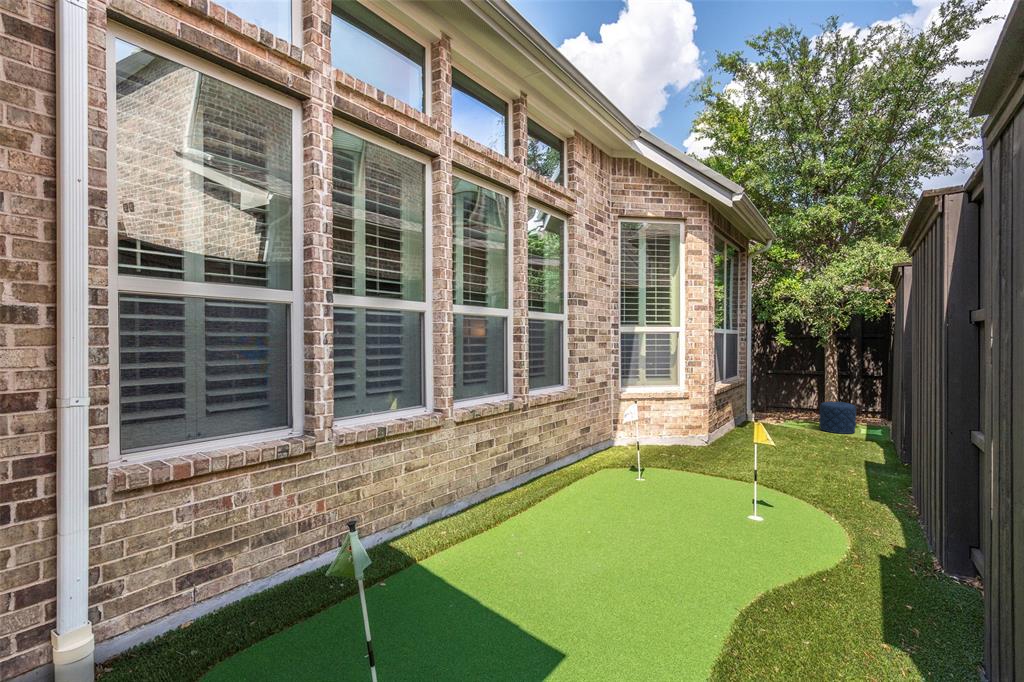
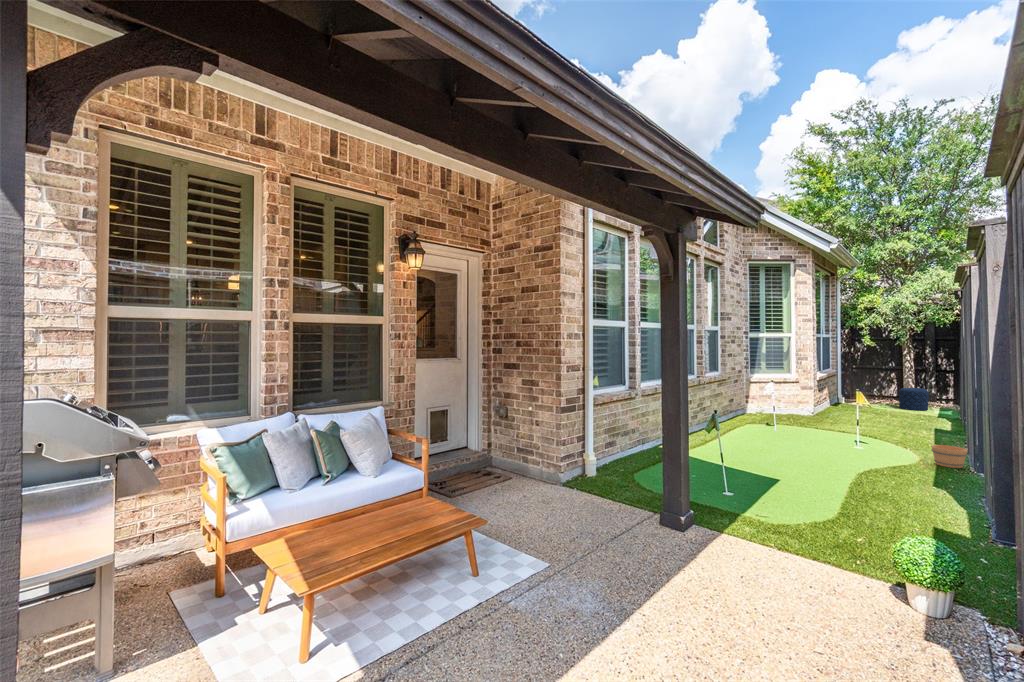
bucket: none [888,549,960,609] -> present [931,445,967,468]

